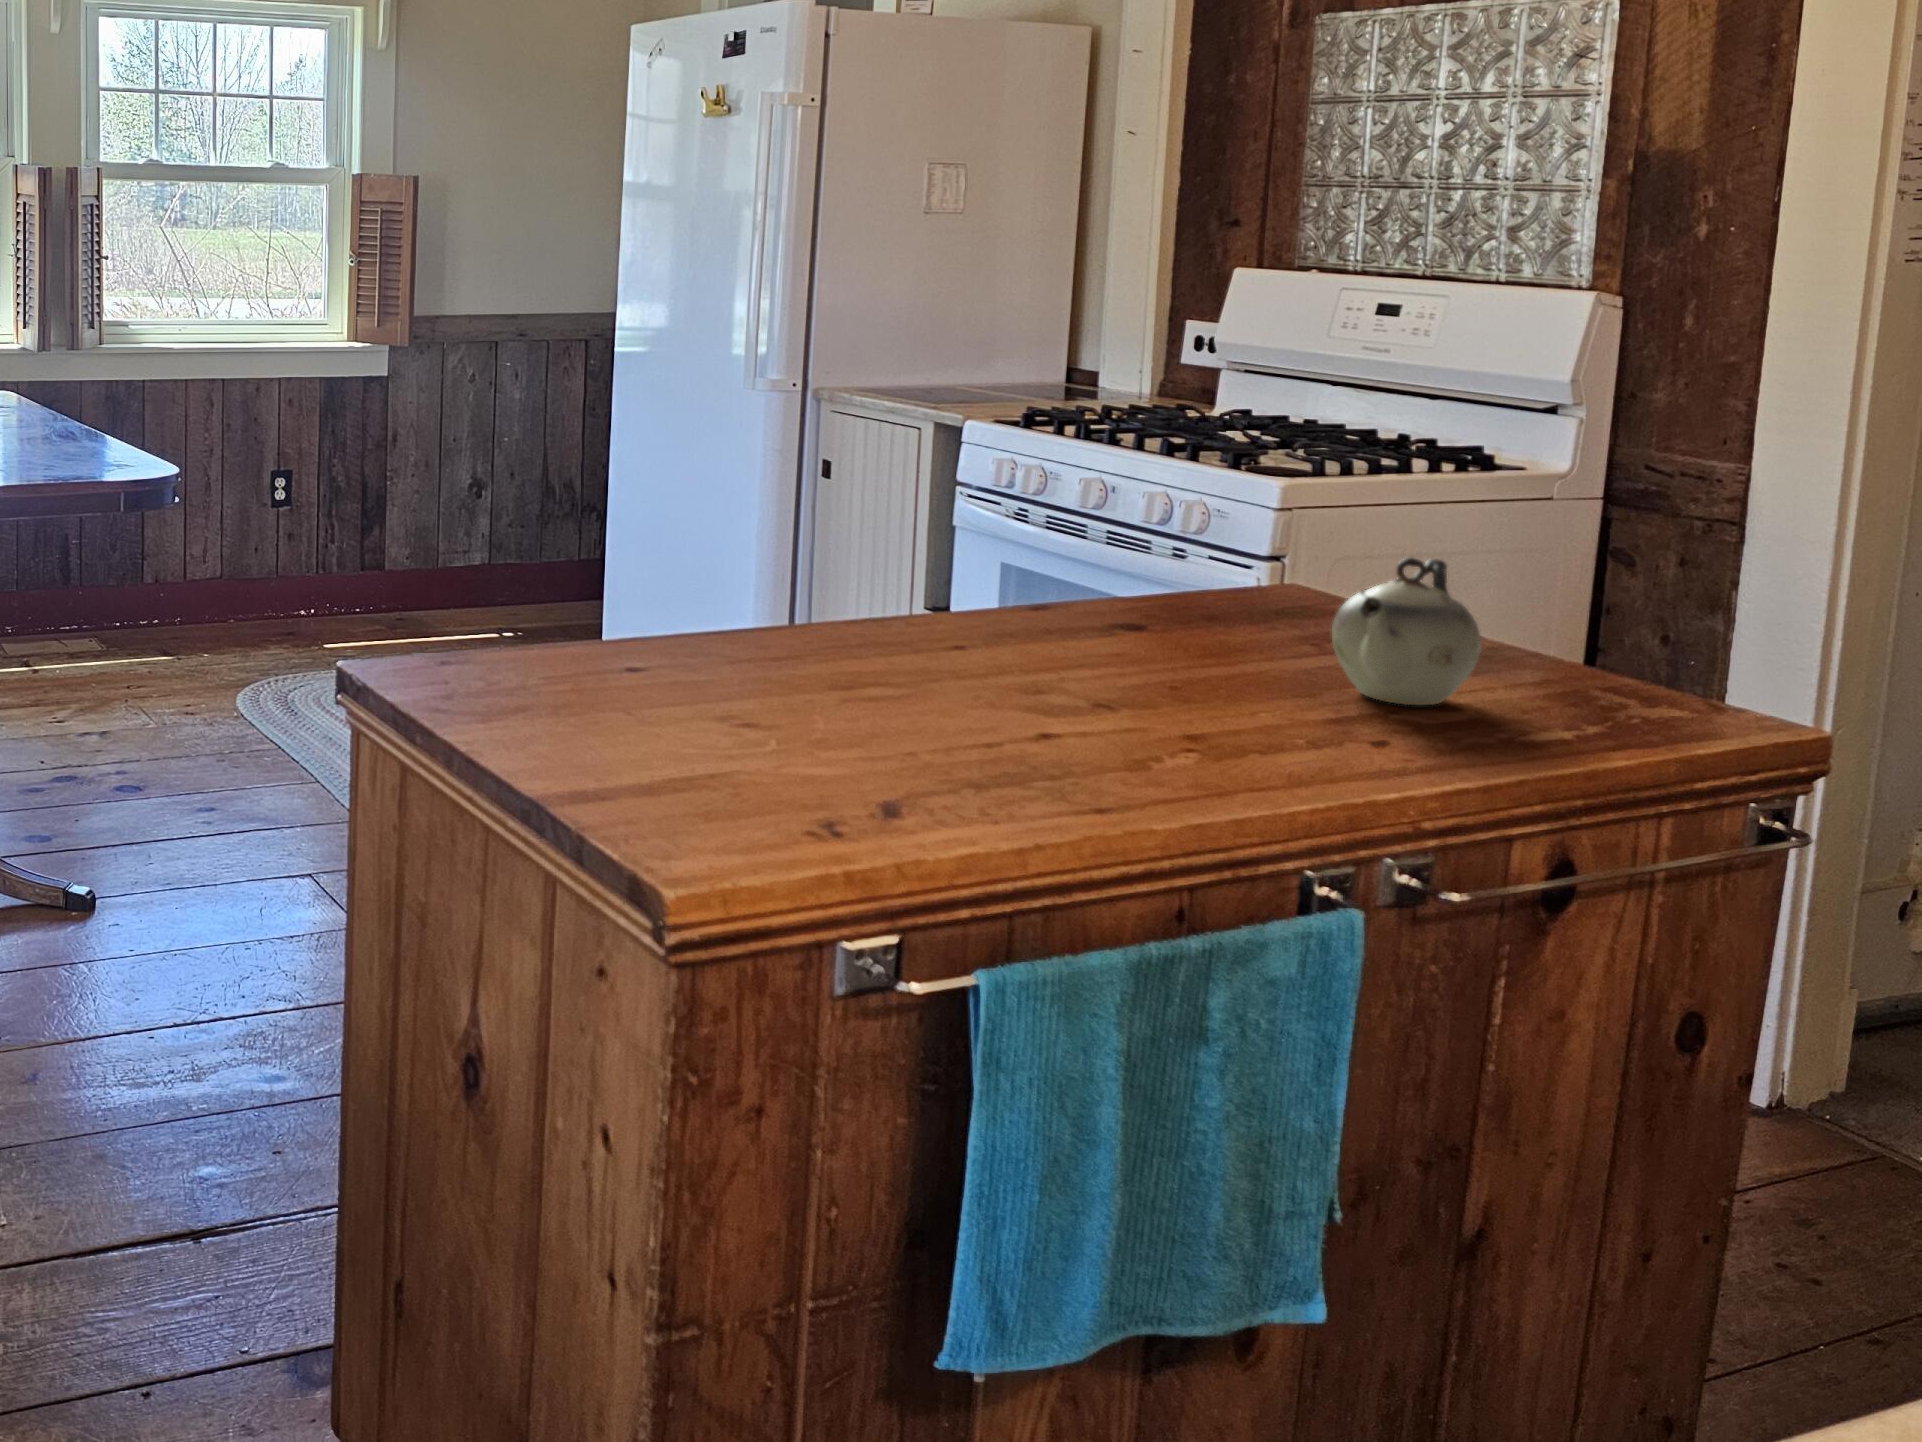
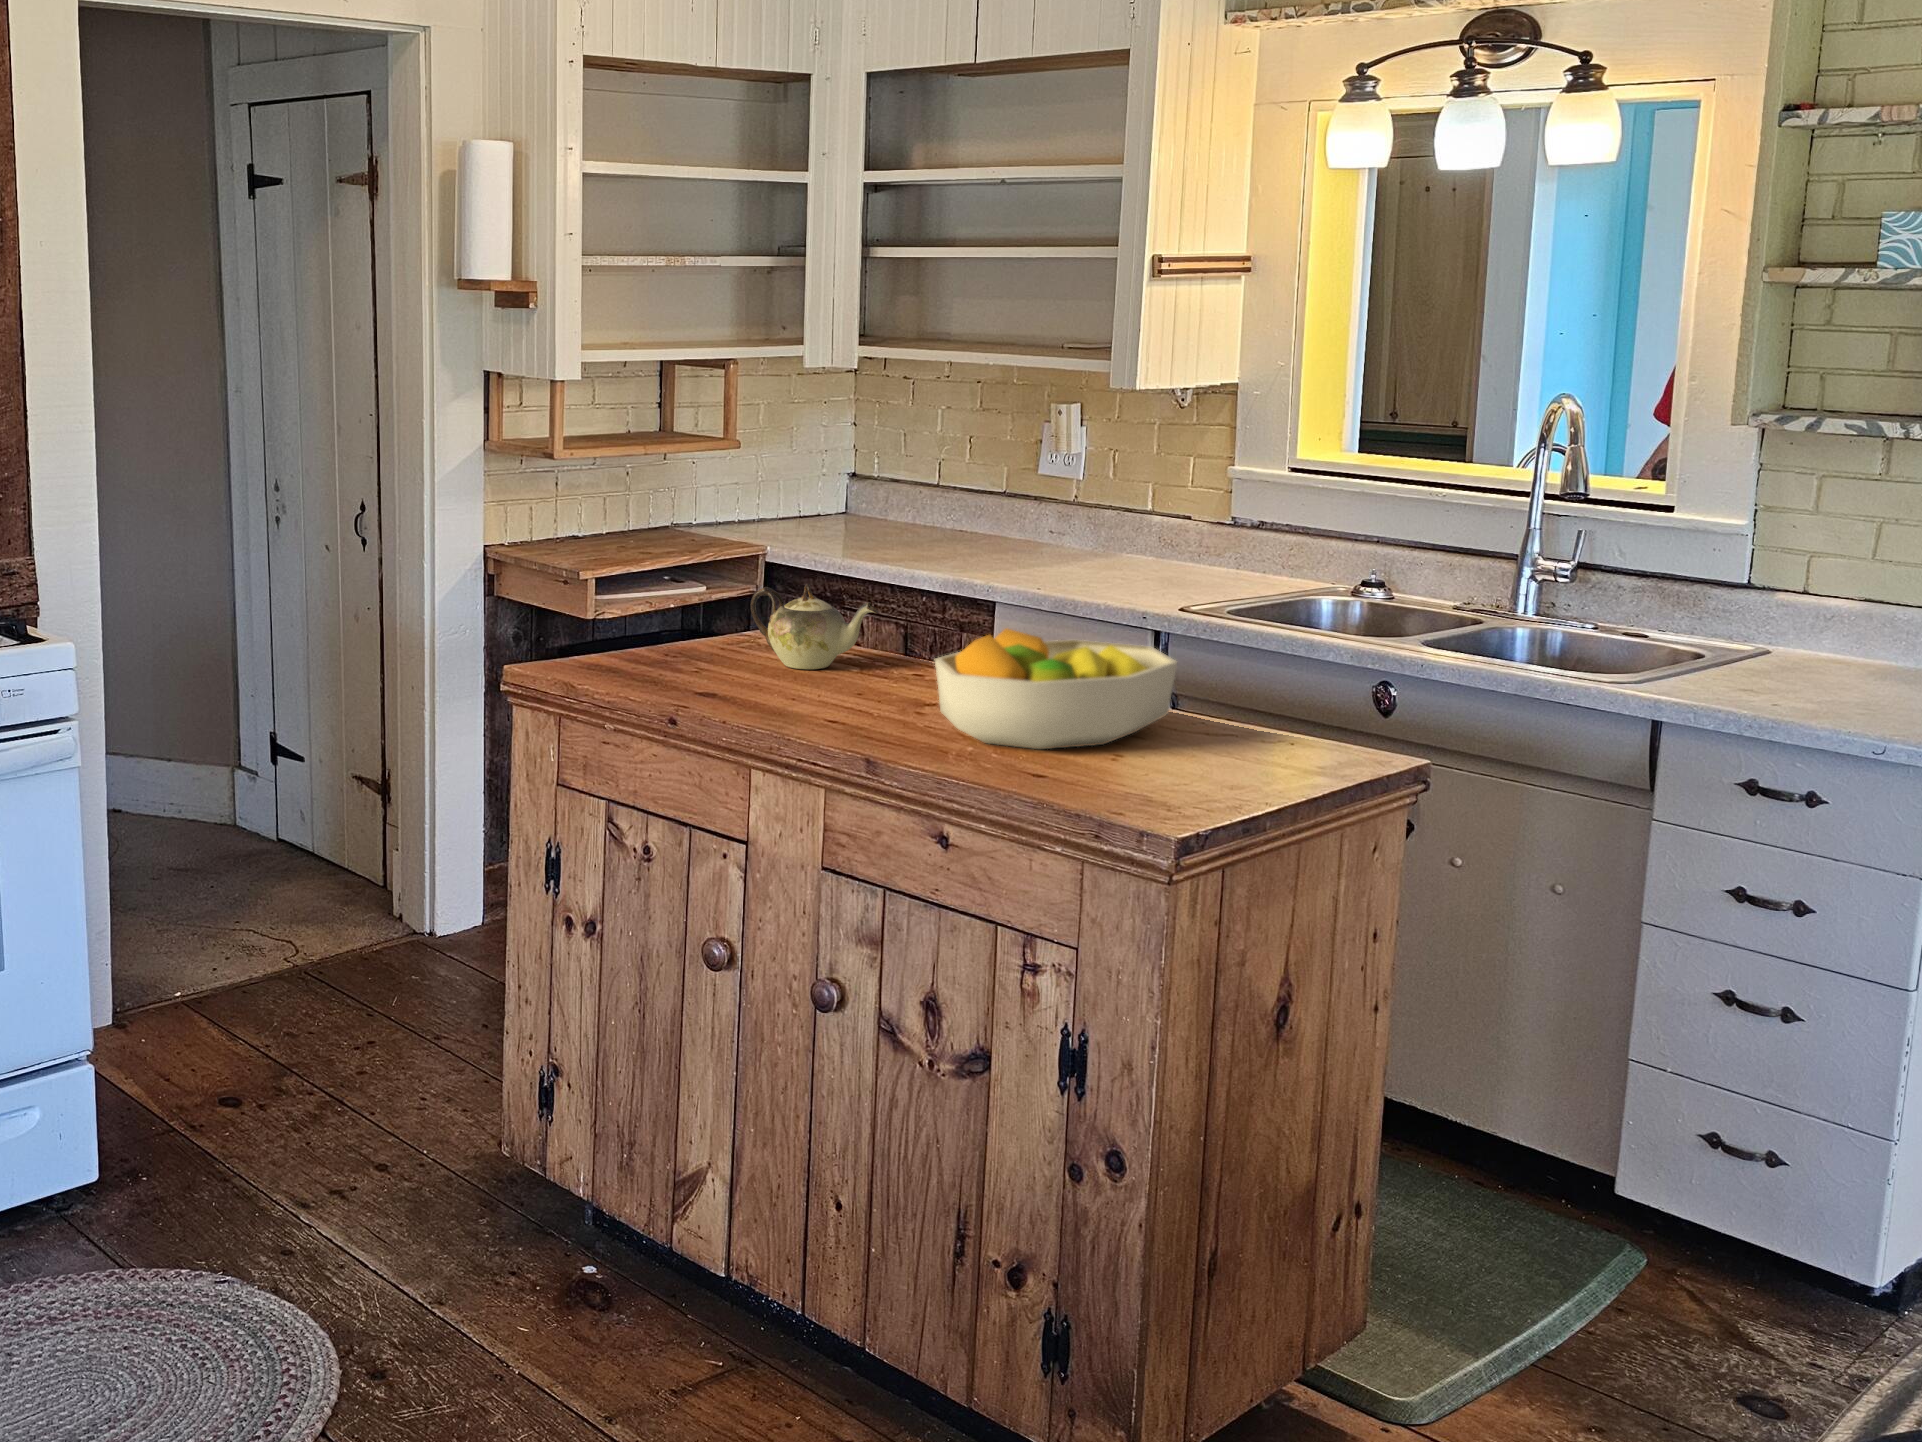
fruit bowl: none [694,528,1030,755] -> present [935,628,1177,749]

